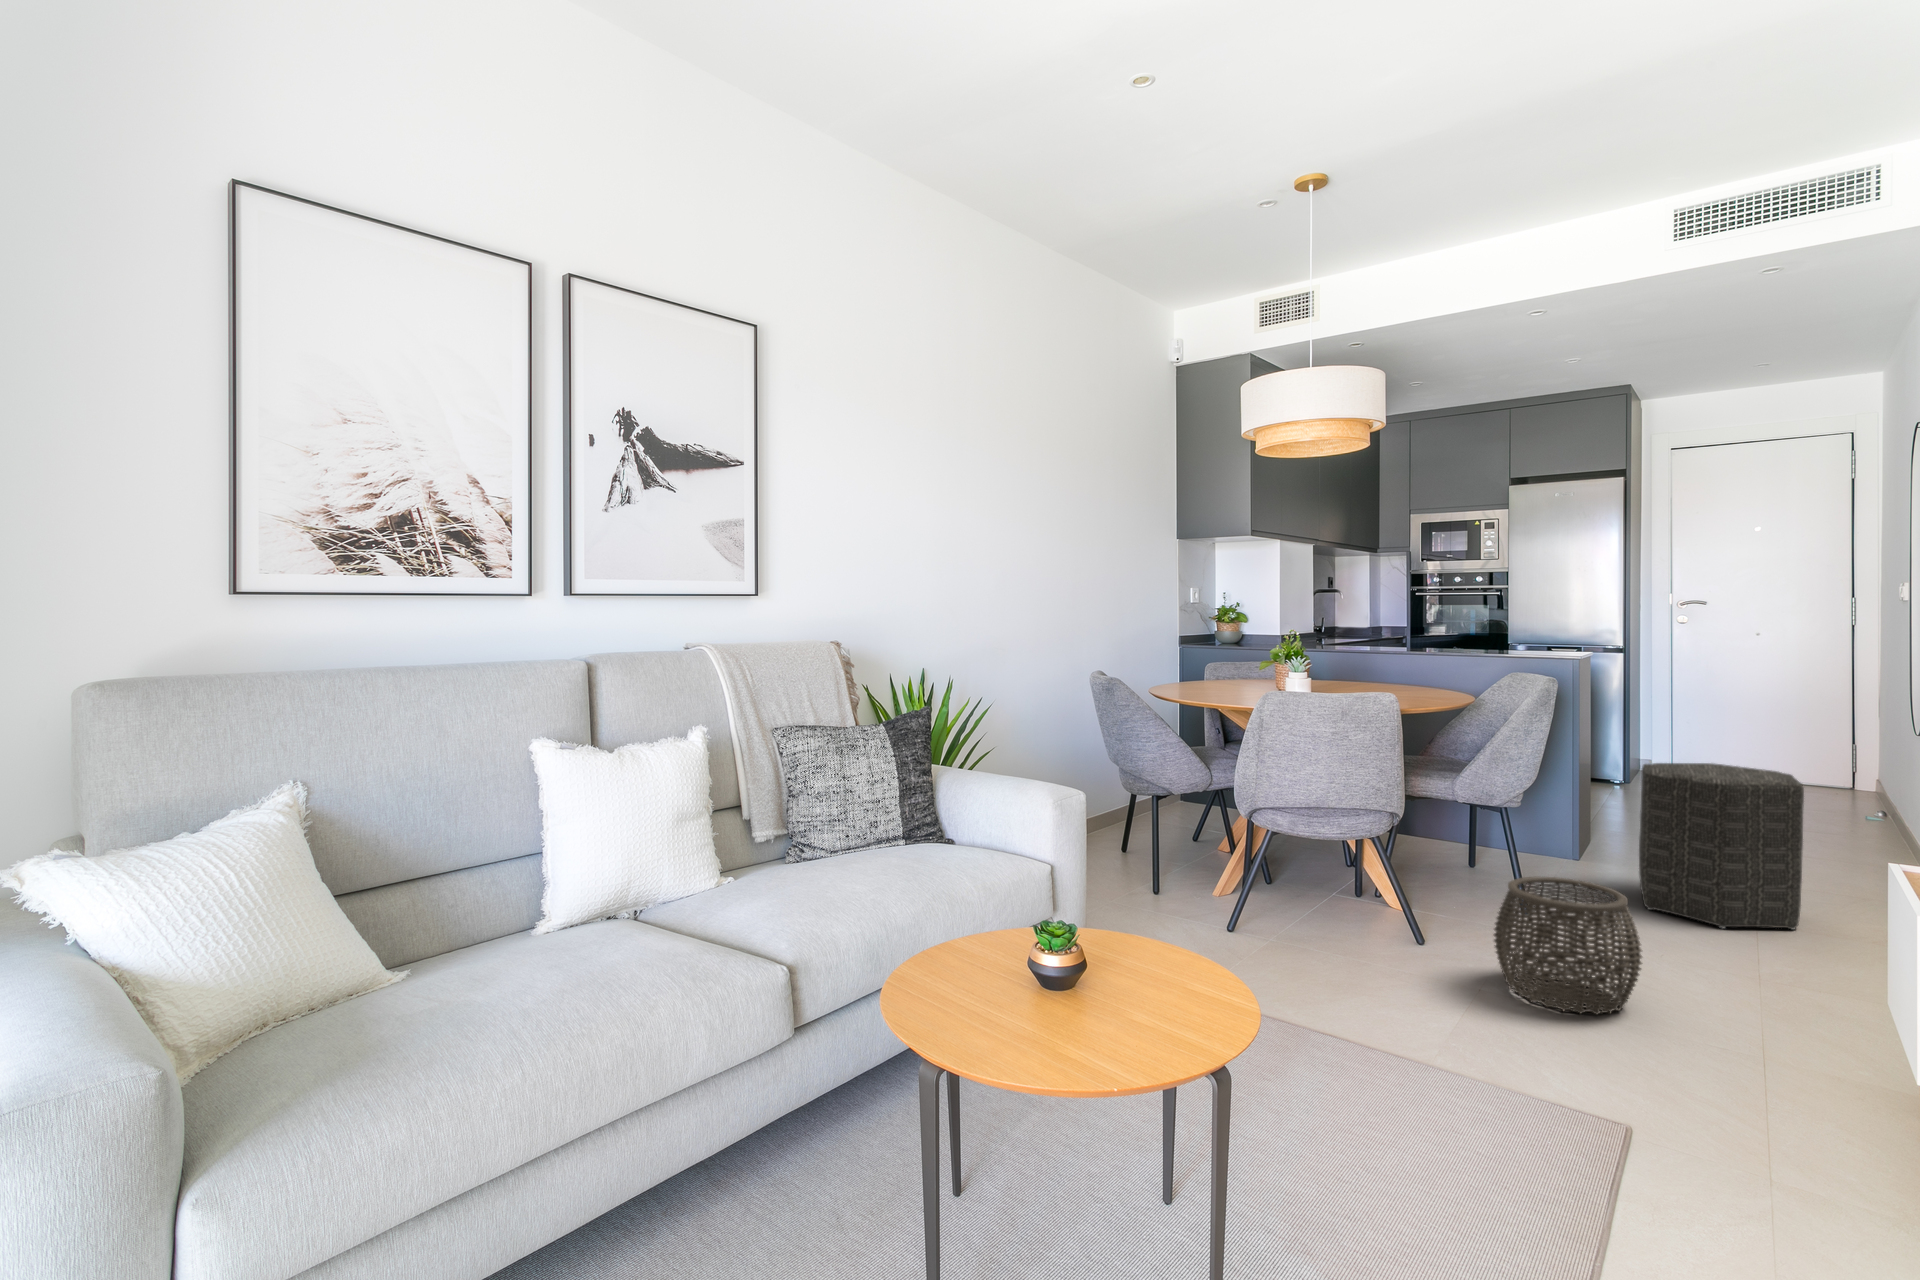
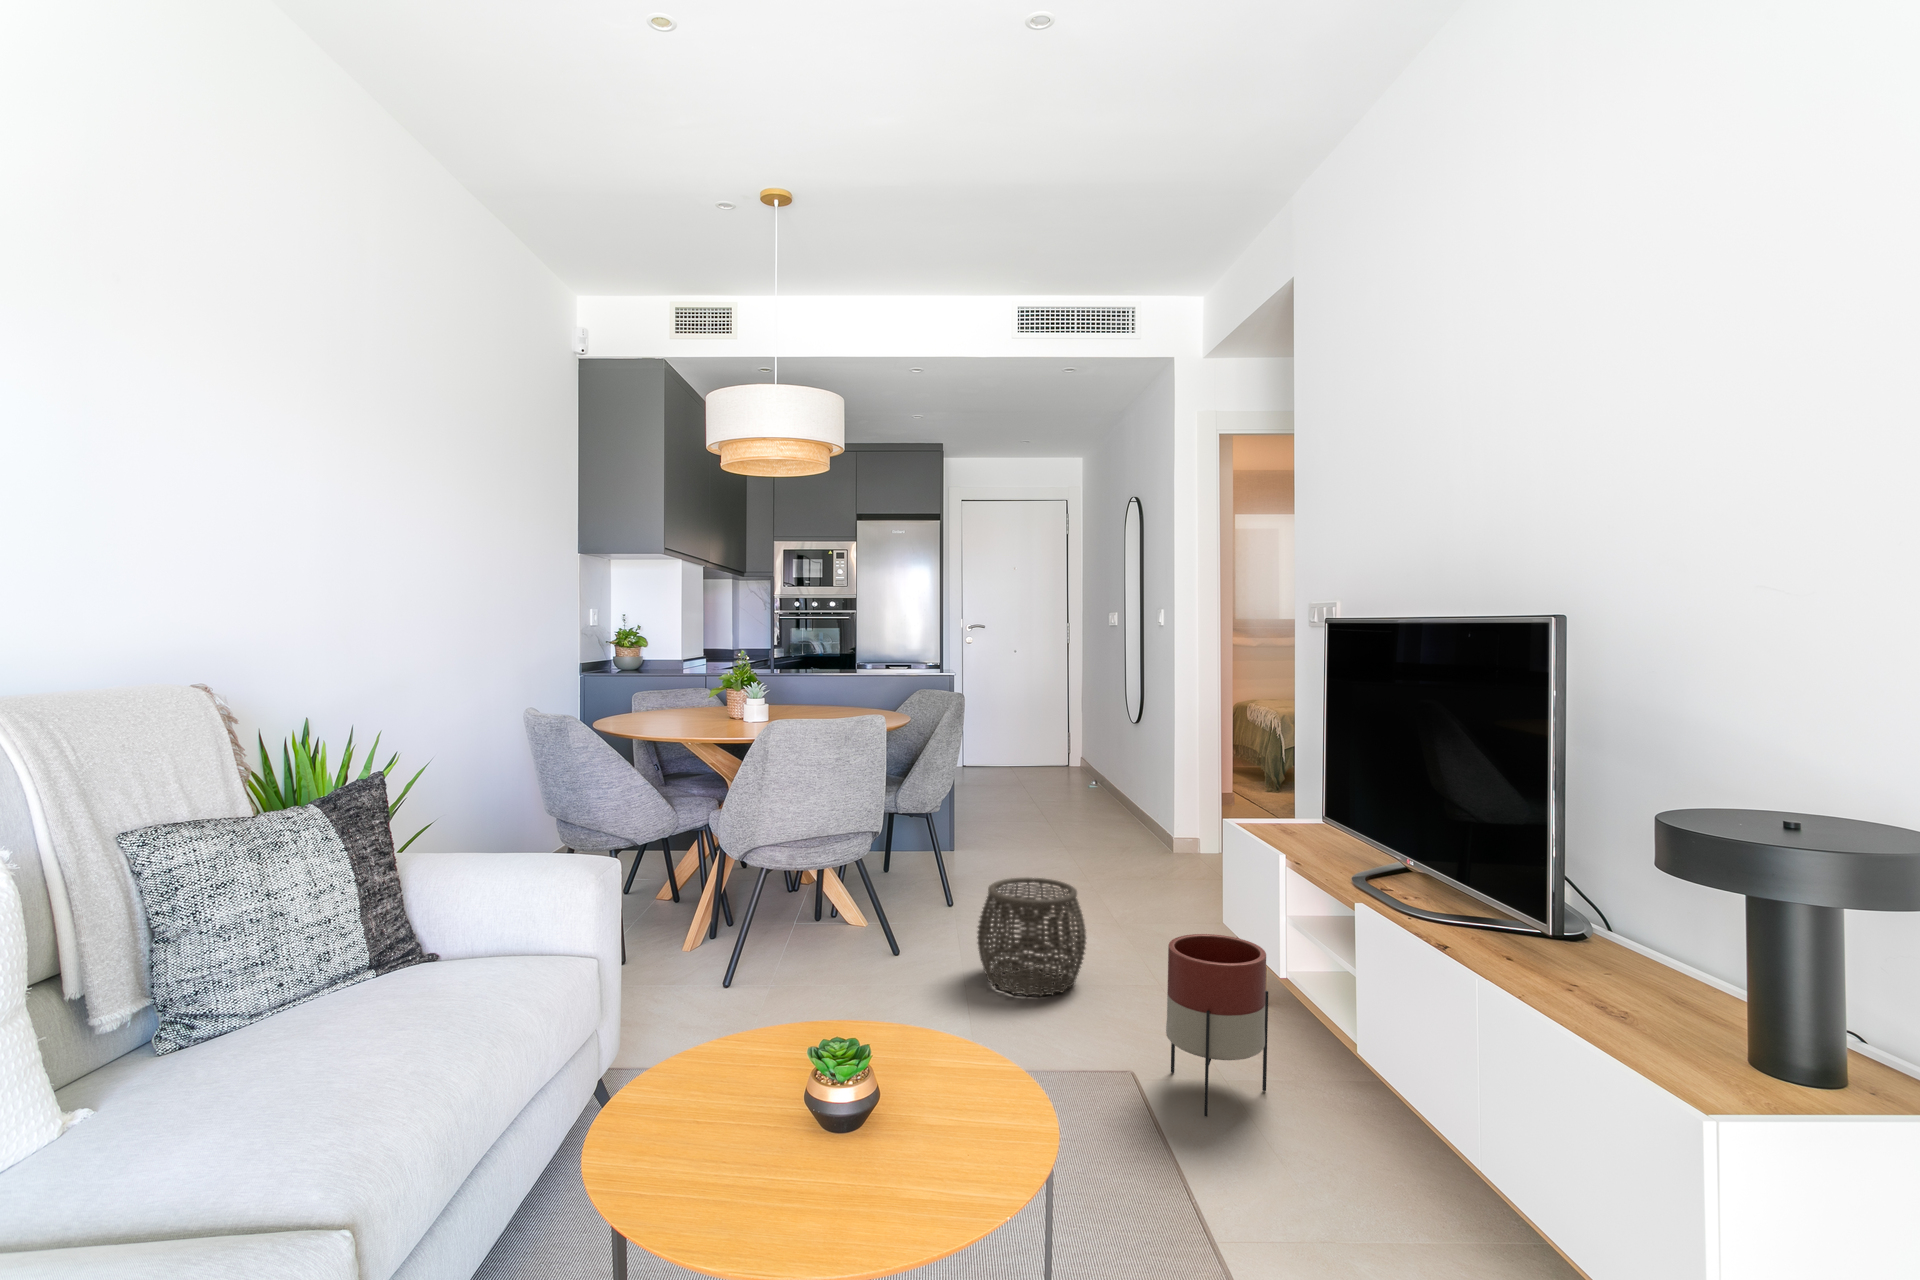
ottoman: present [1639,763,1804,930] -> none [1015,764,1124,897]
planter: none [1654,963,1820,1186] -> present [1166,934,1268,1117]

